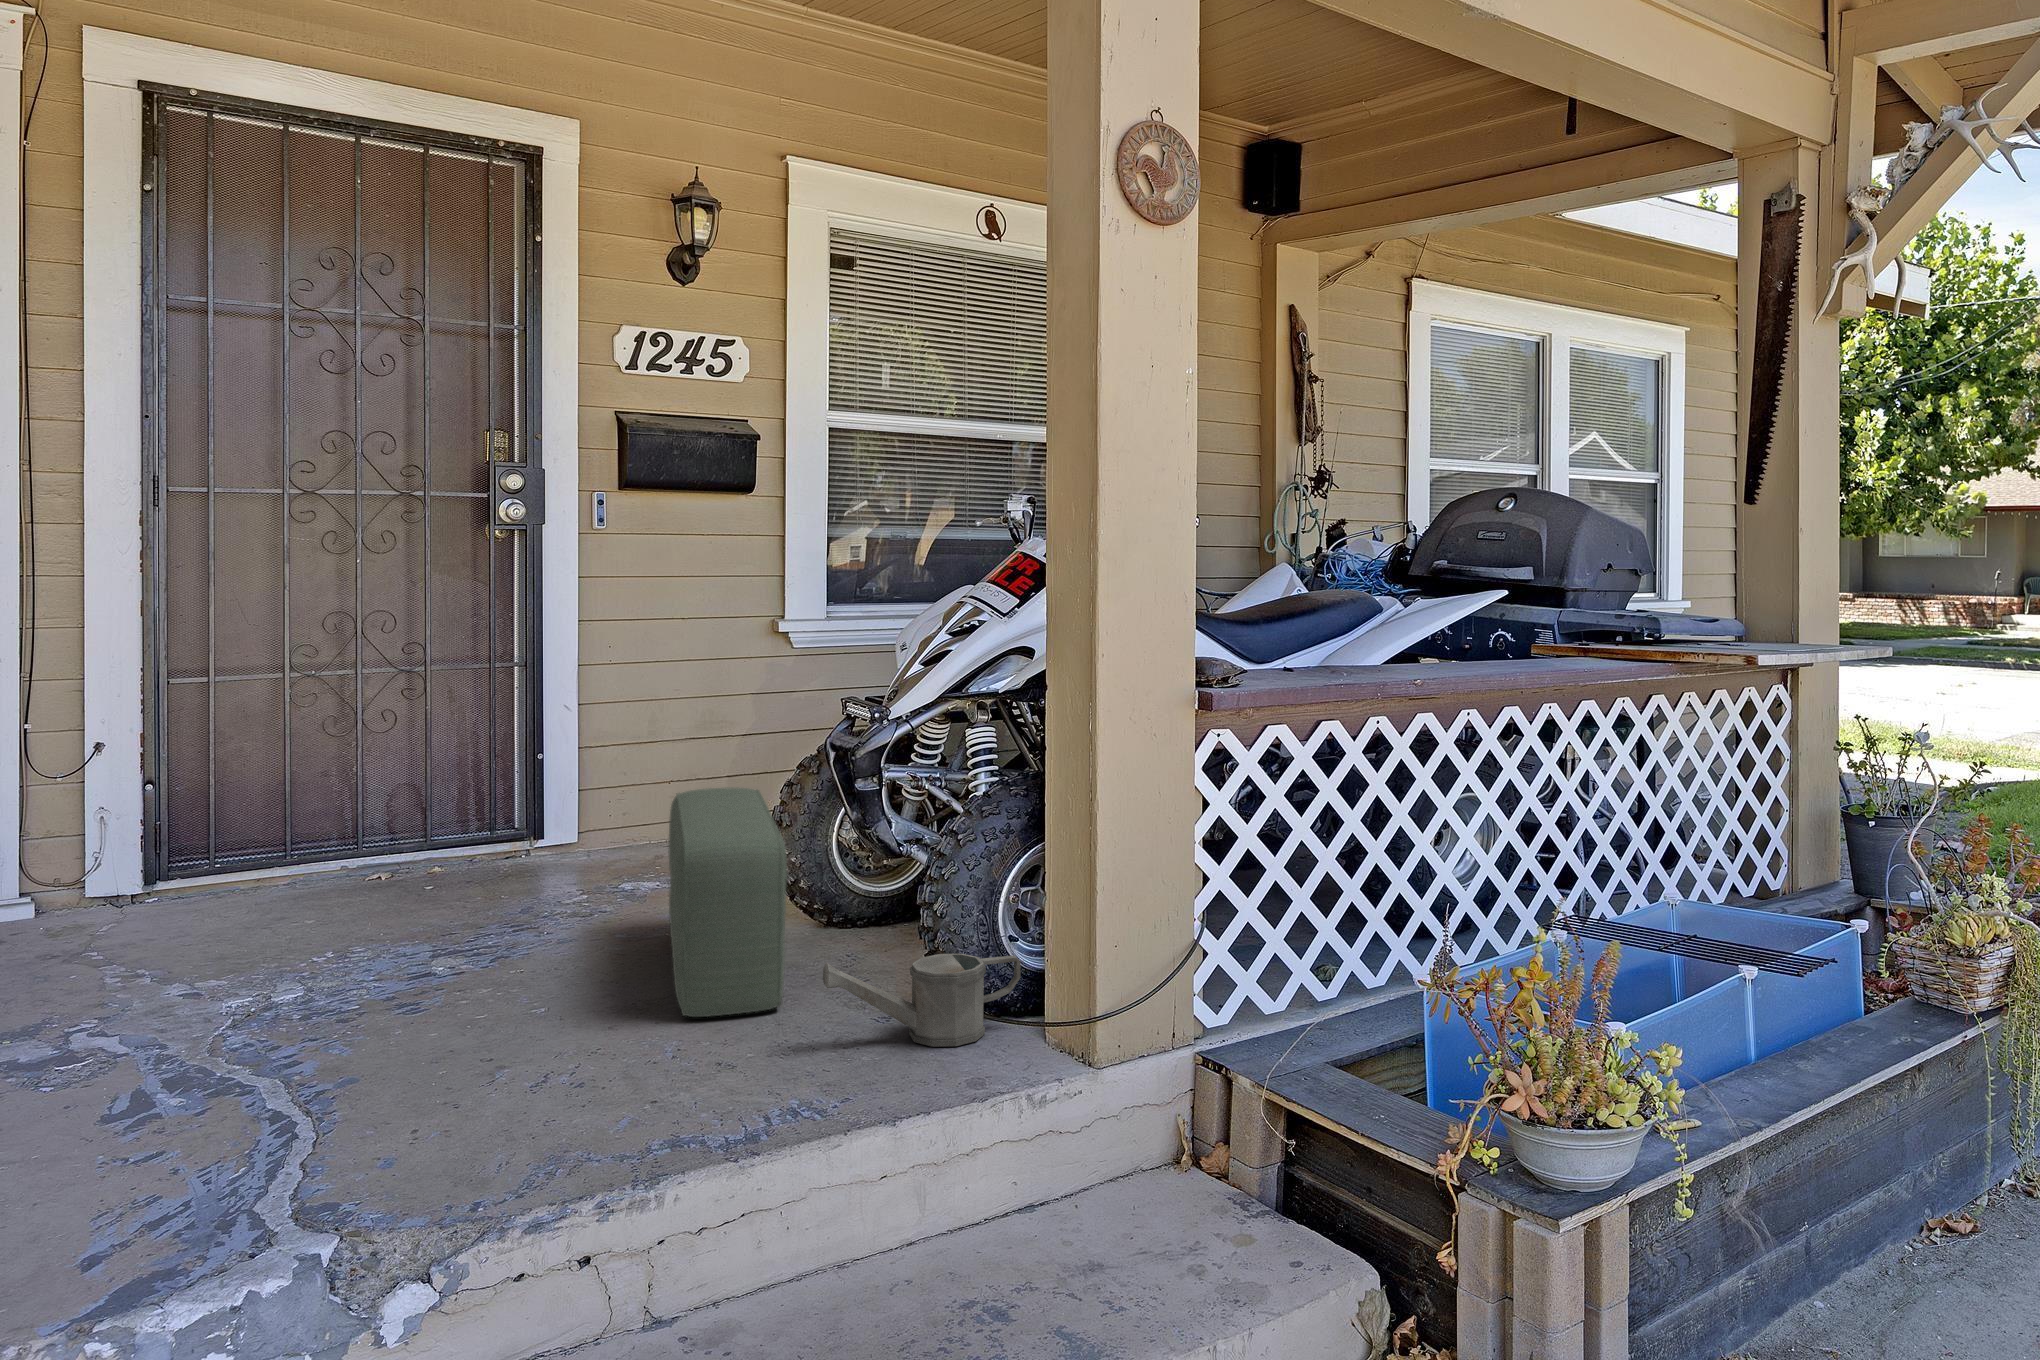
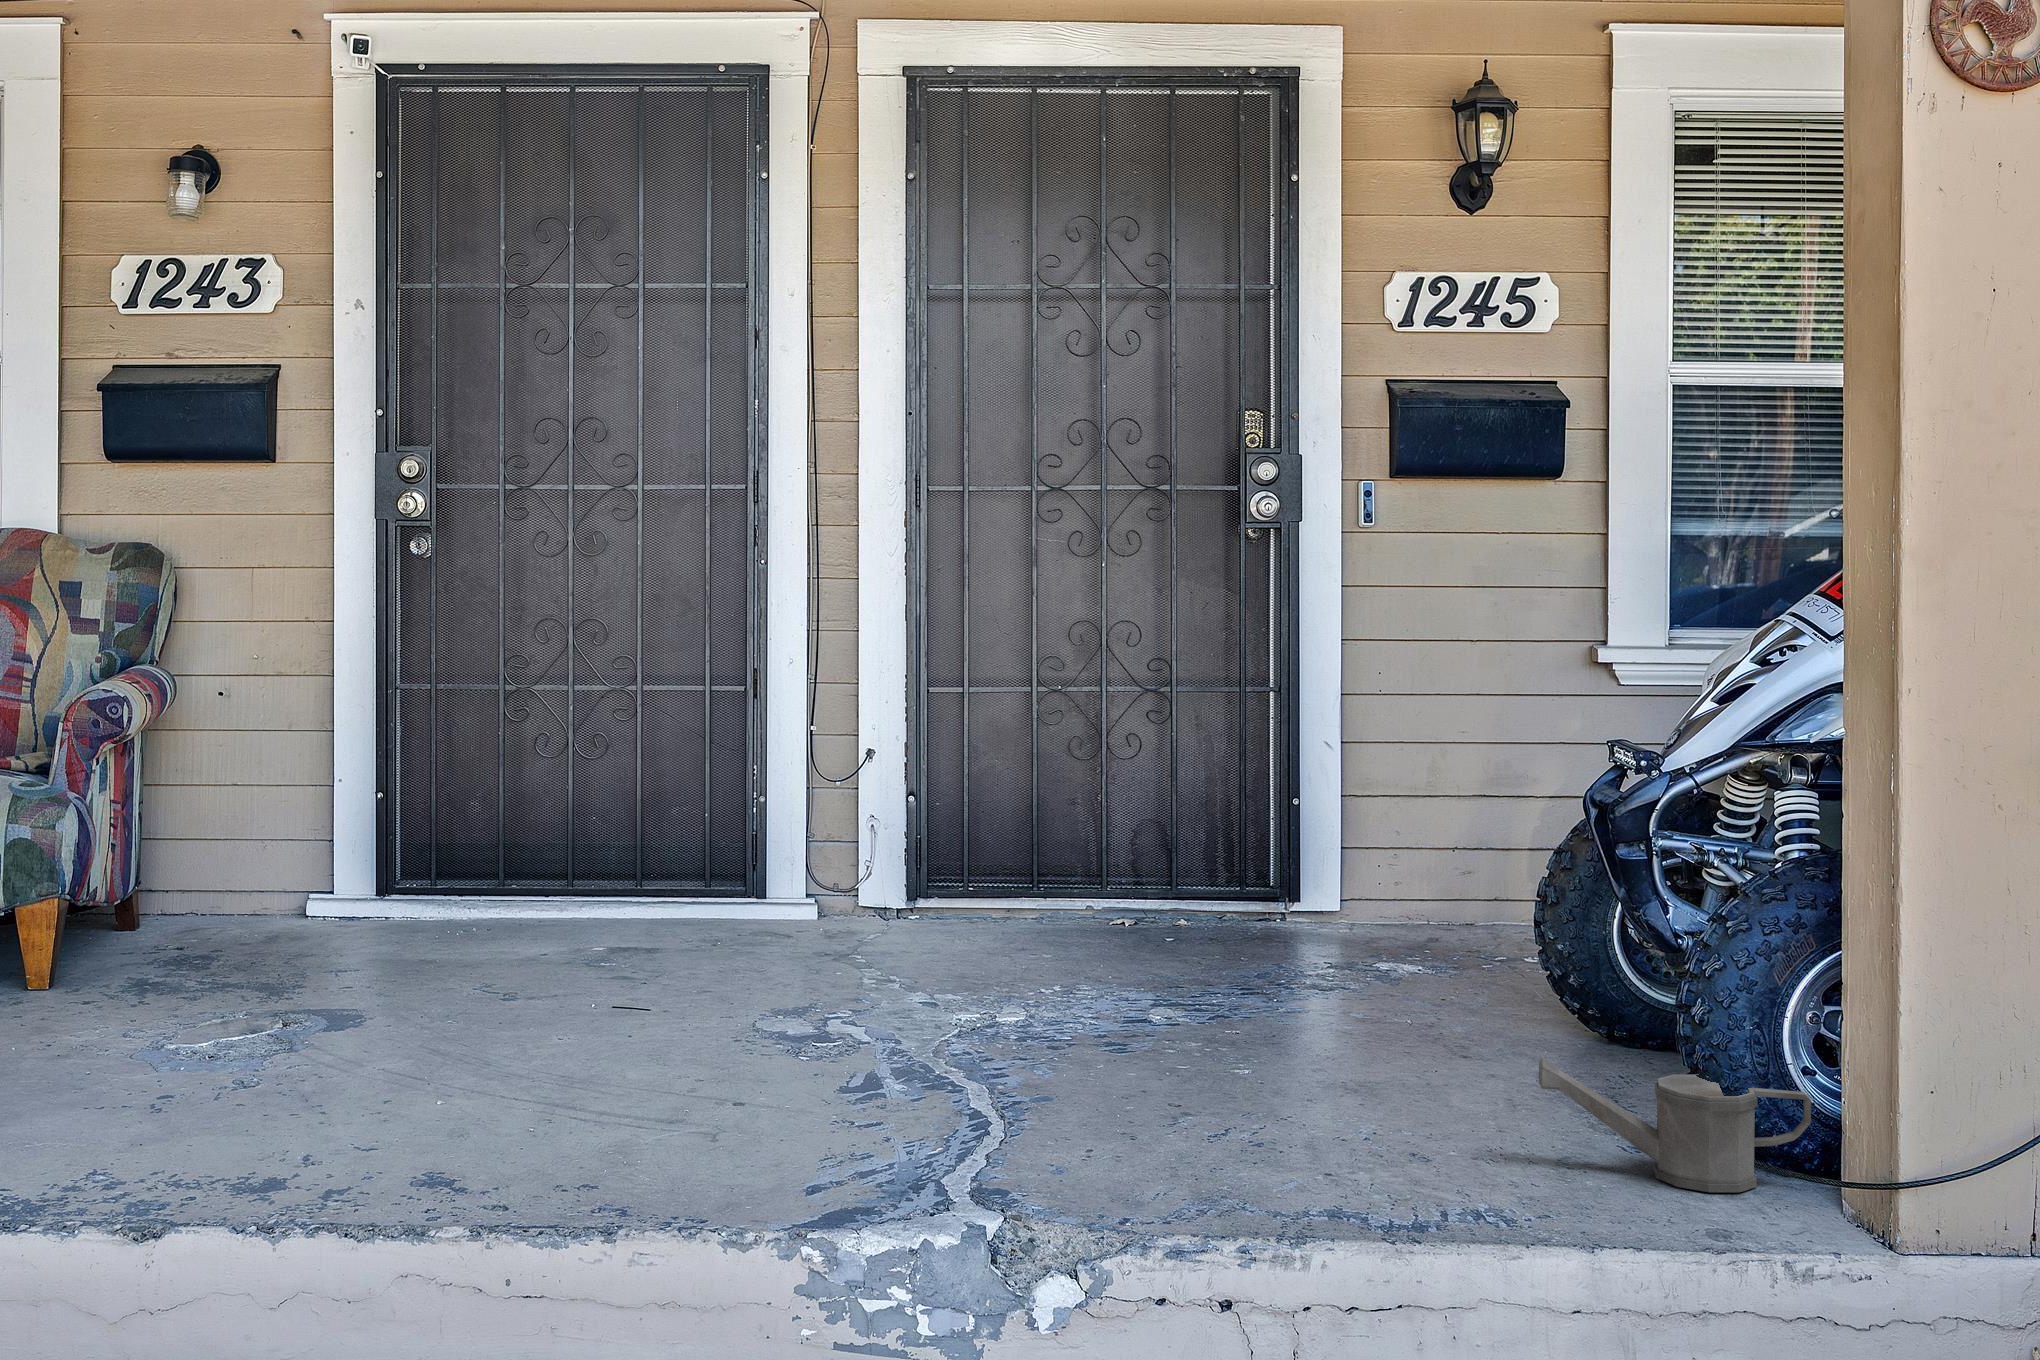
pouf: present [669,787,787,1017] -> none [1382,845,1523,1111]

